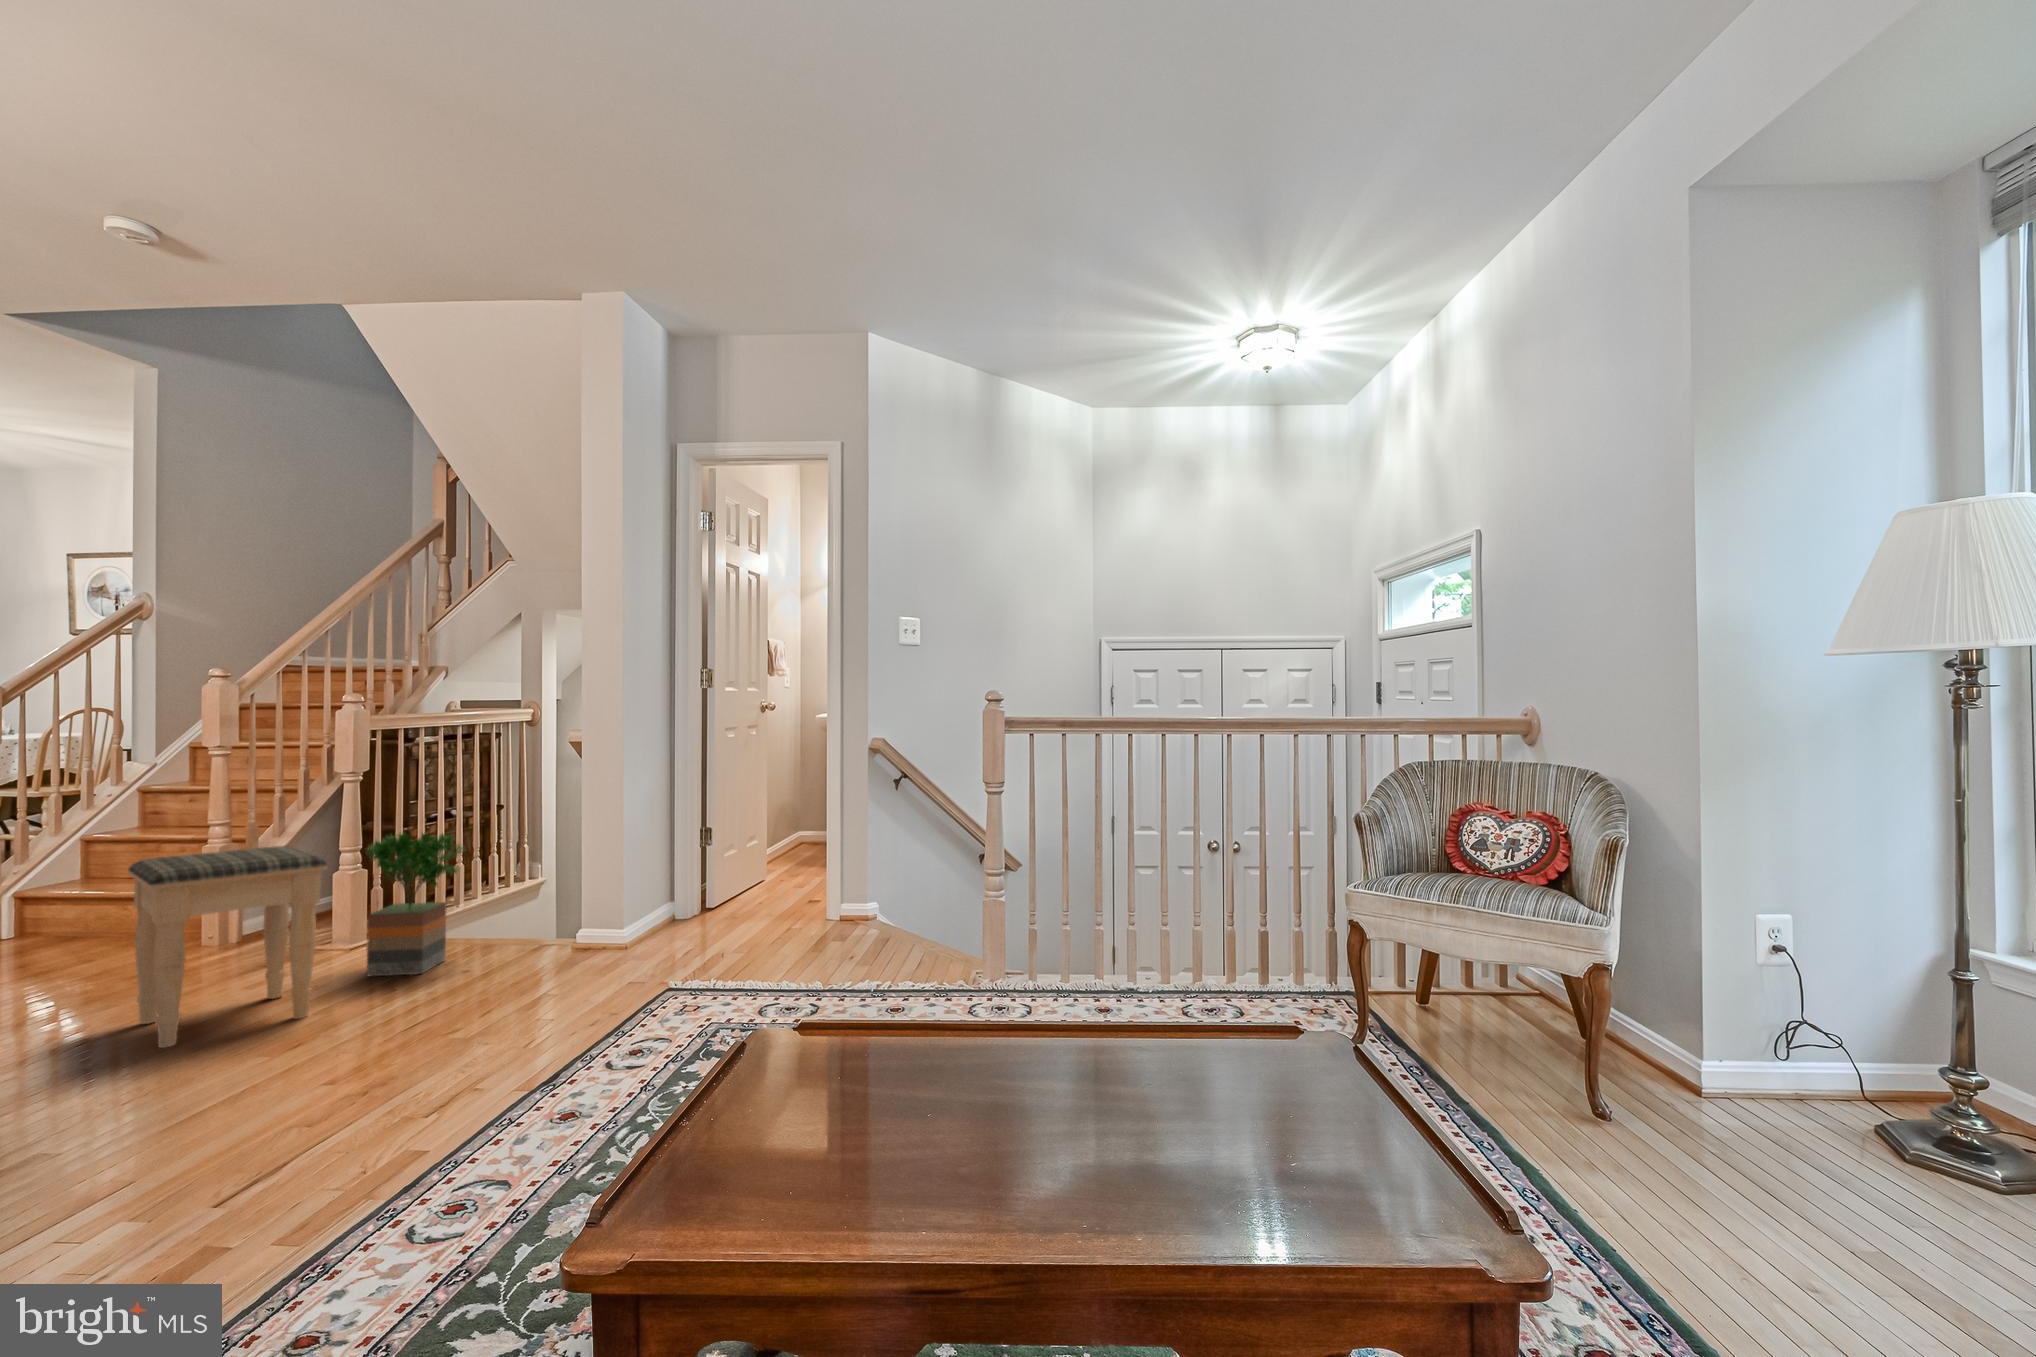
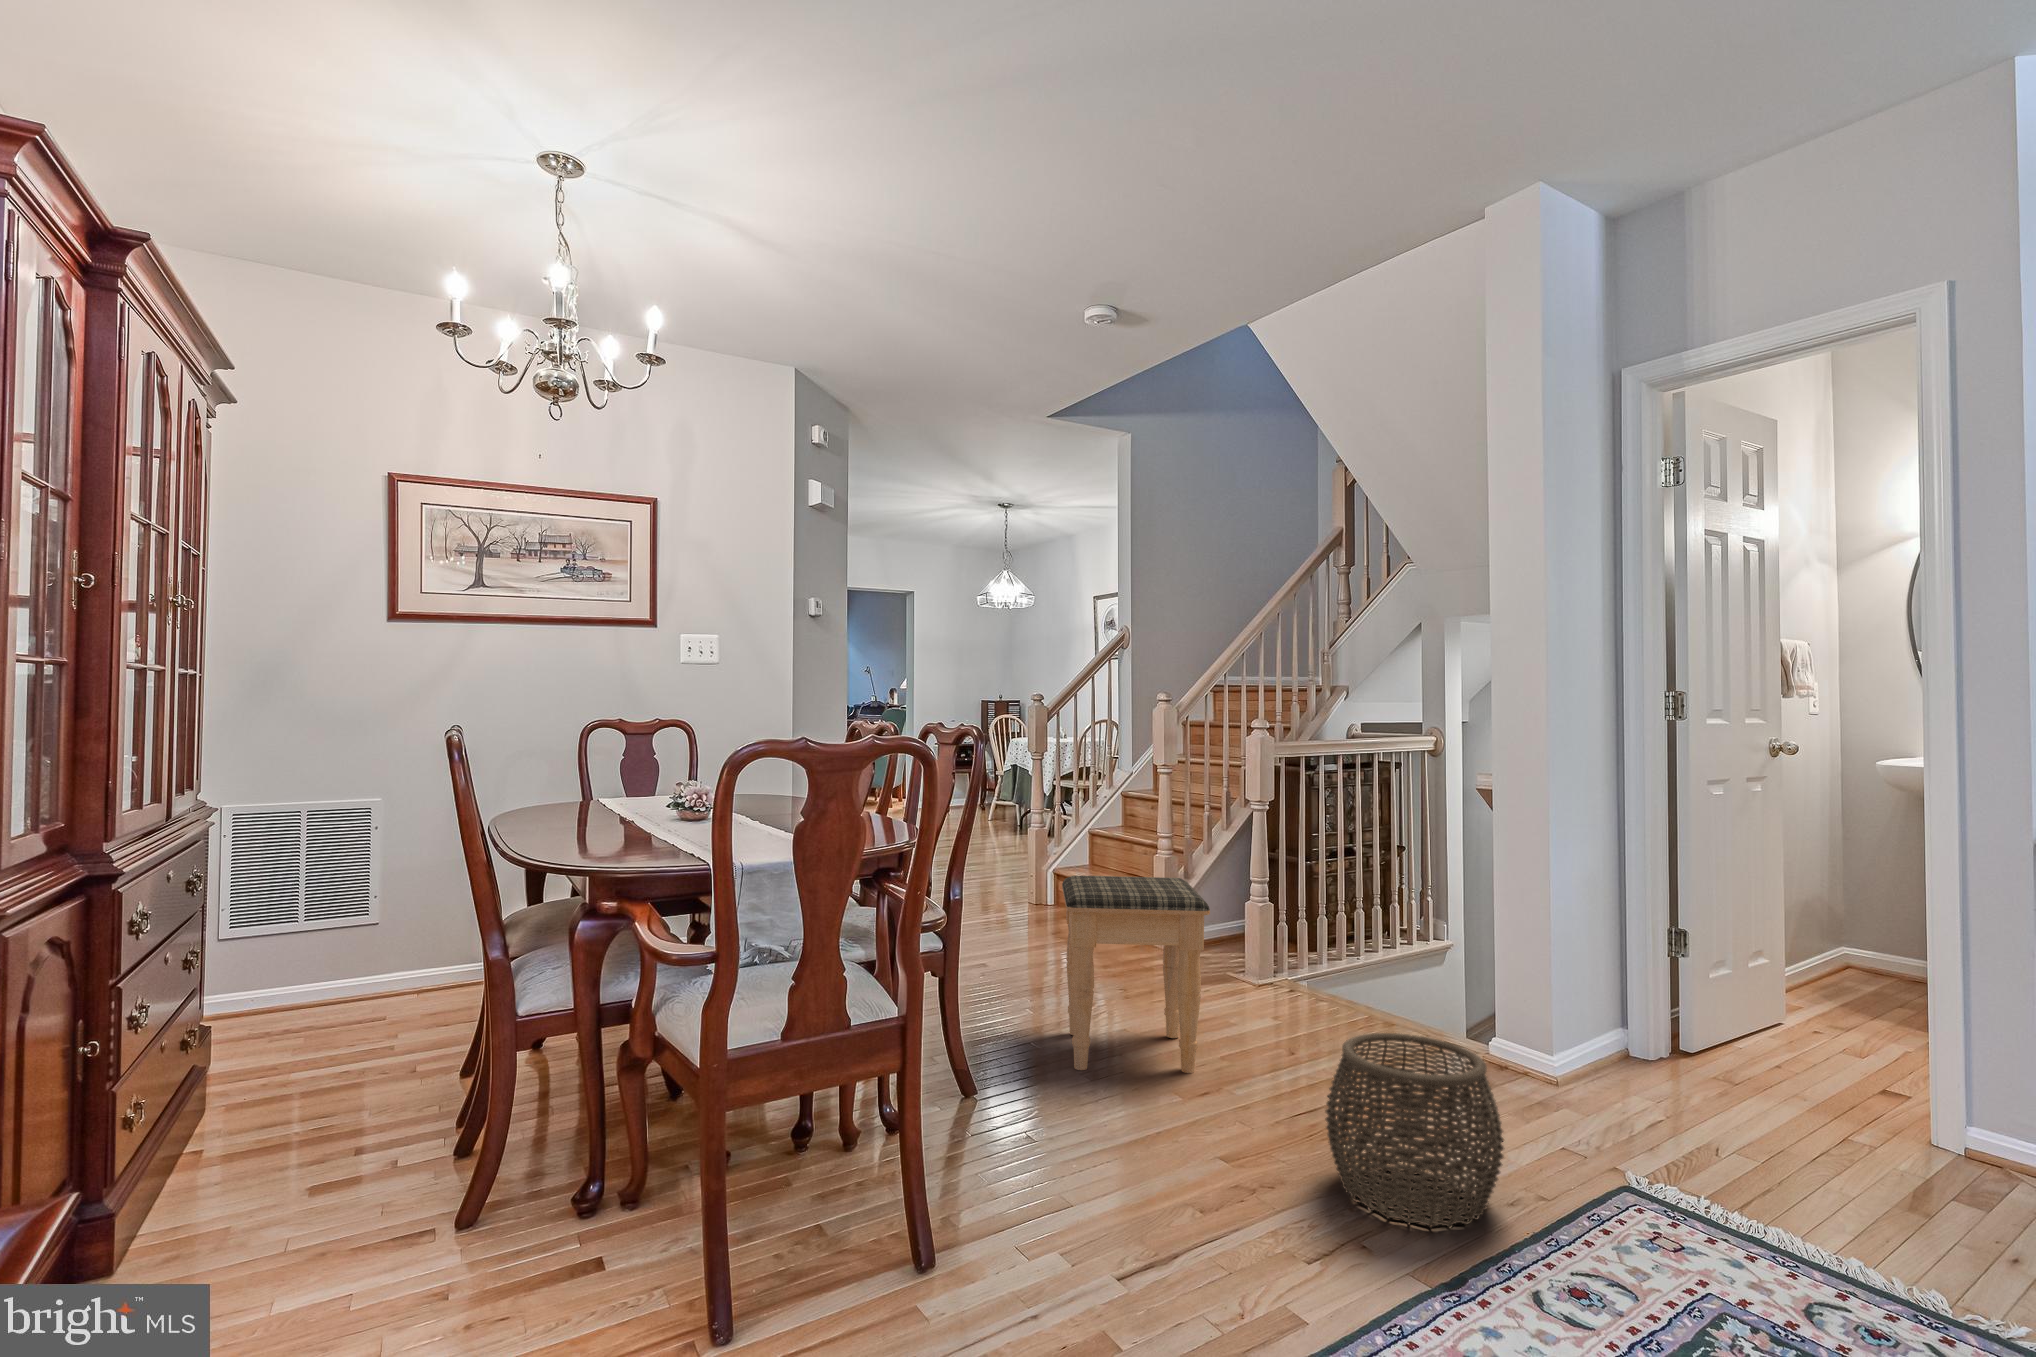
potted tree: present [367,833,463,976] -> none [1252,877,1356,1049]
woven basket: none [454,920,593,1052] -> present [1326,1033,1504,1228]

